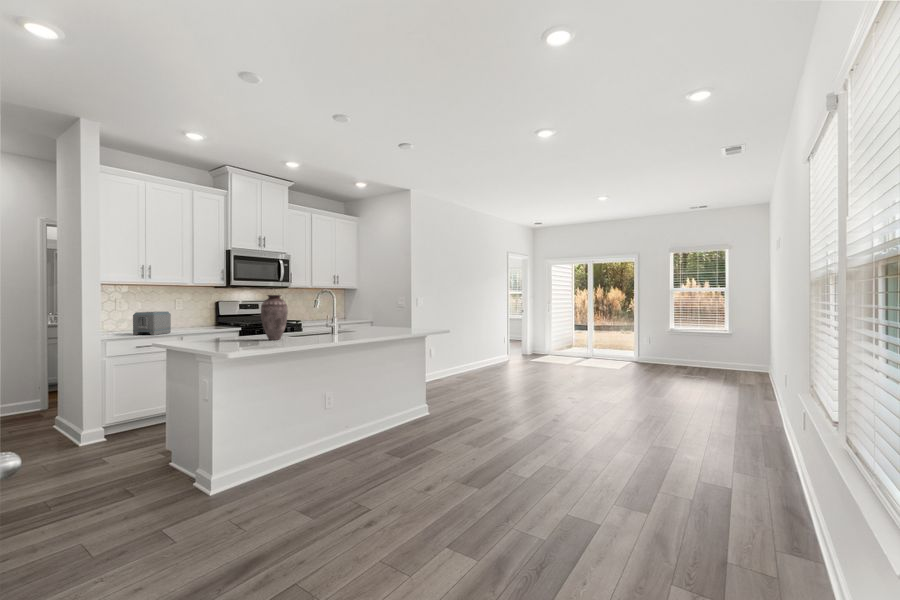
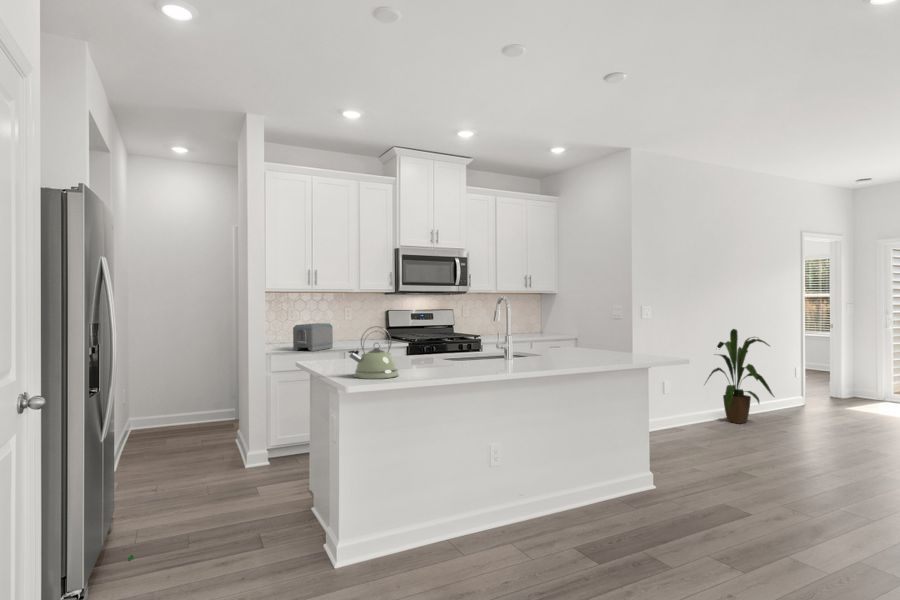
vase: present [261,295,288,340] -> none [410,306,443,367]
kettle: none [219,308,260,347] -> present [348,326,398,379]
house plant: none [455,314,496,376] -> present [705,329,774,424]

